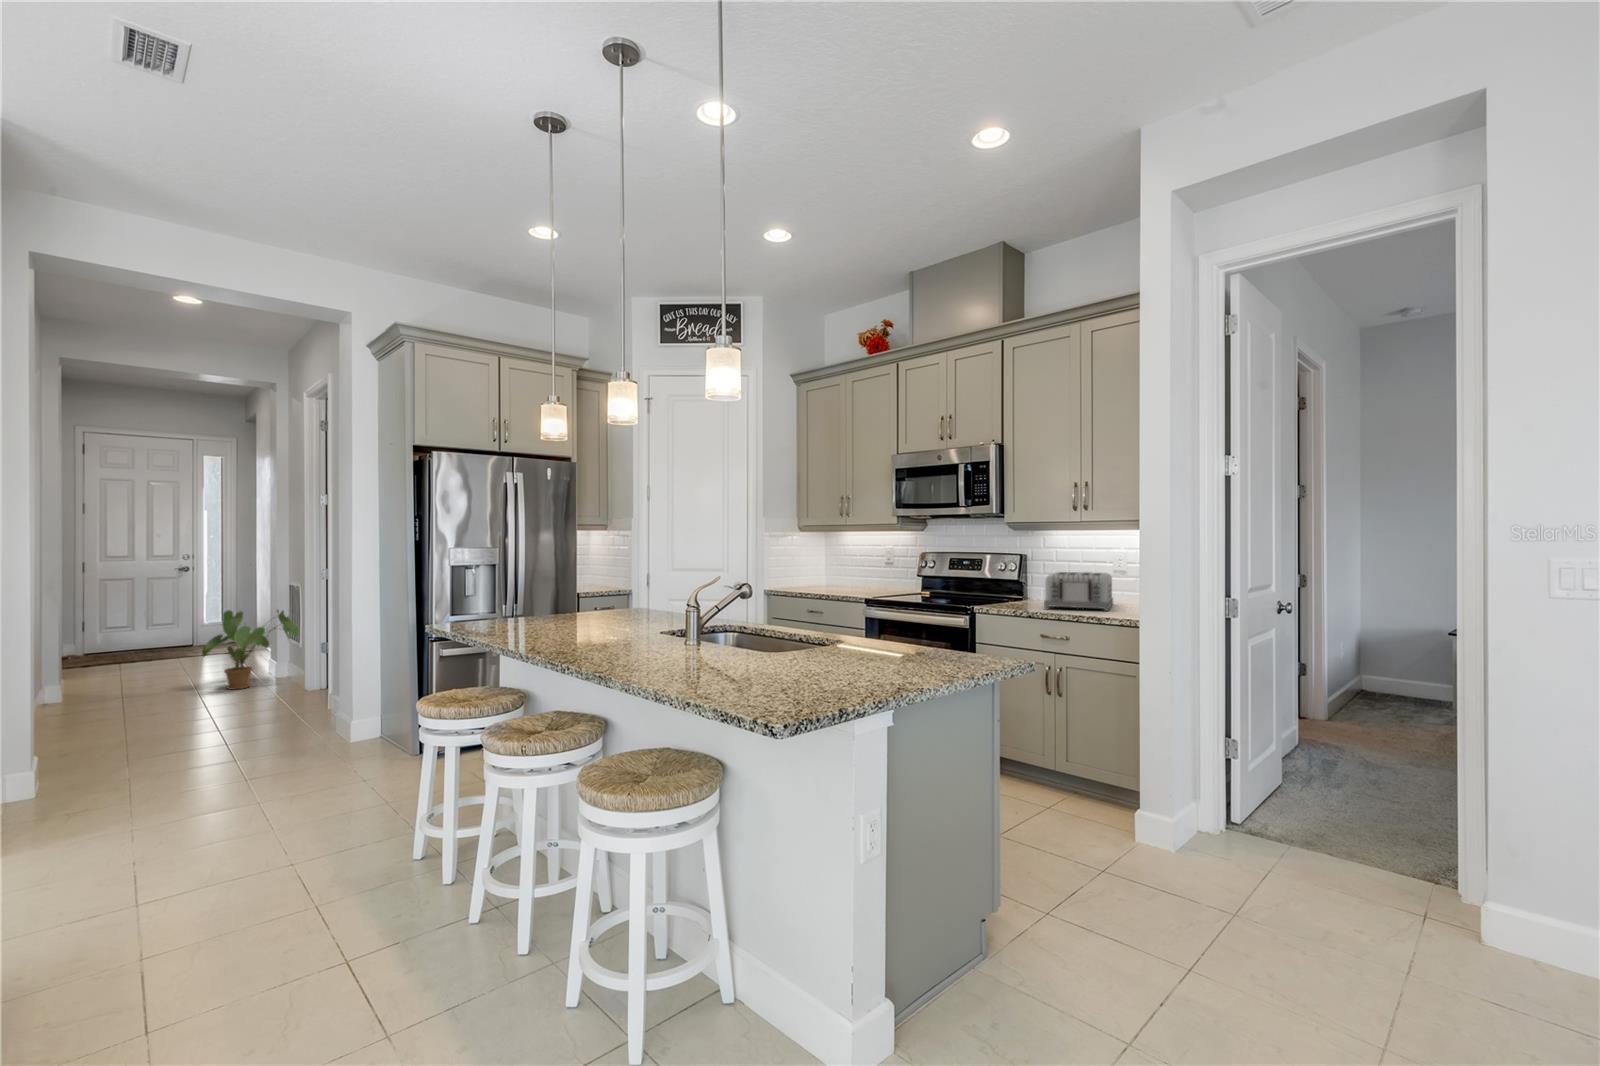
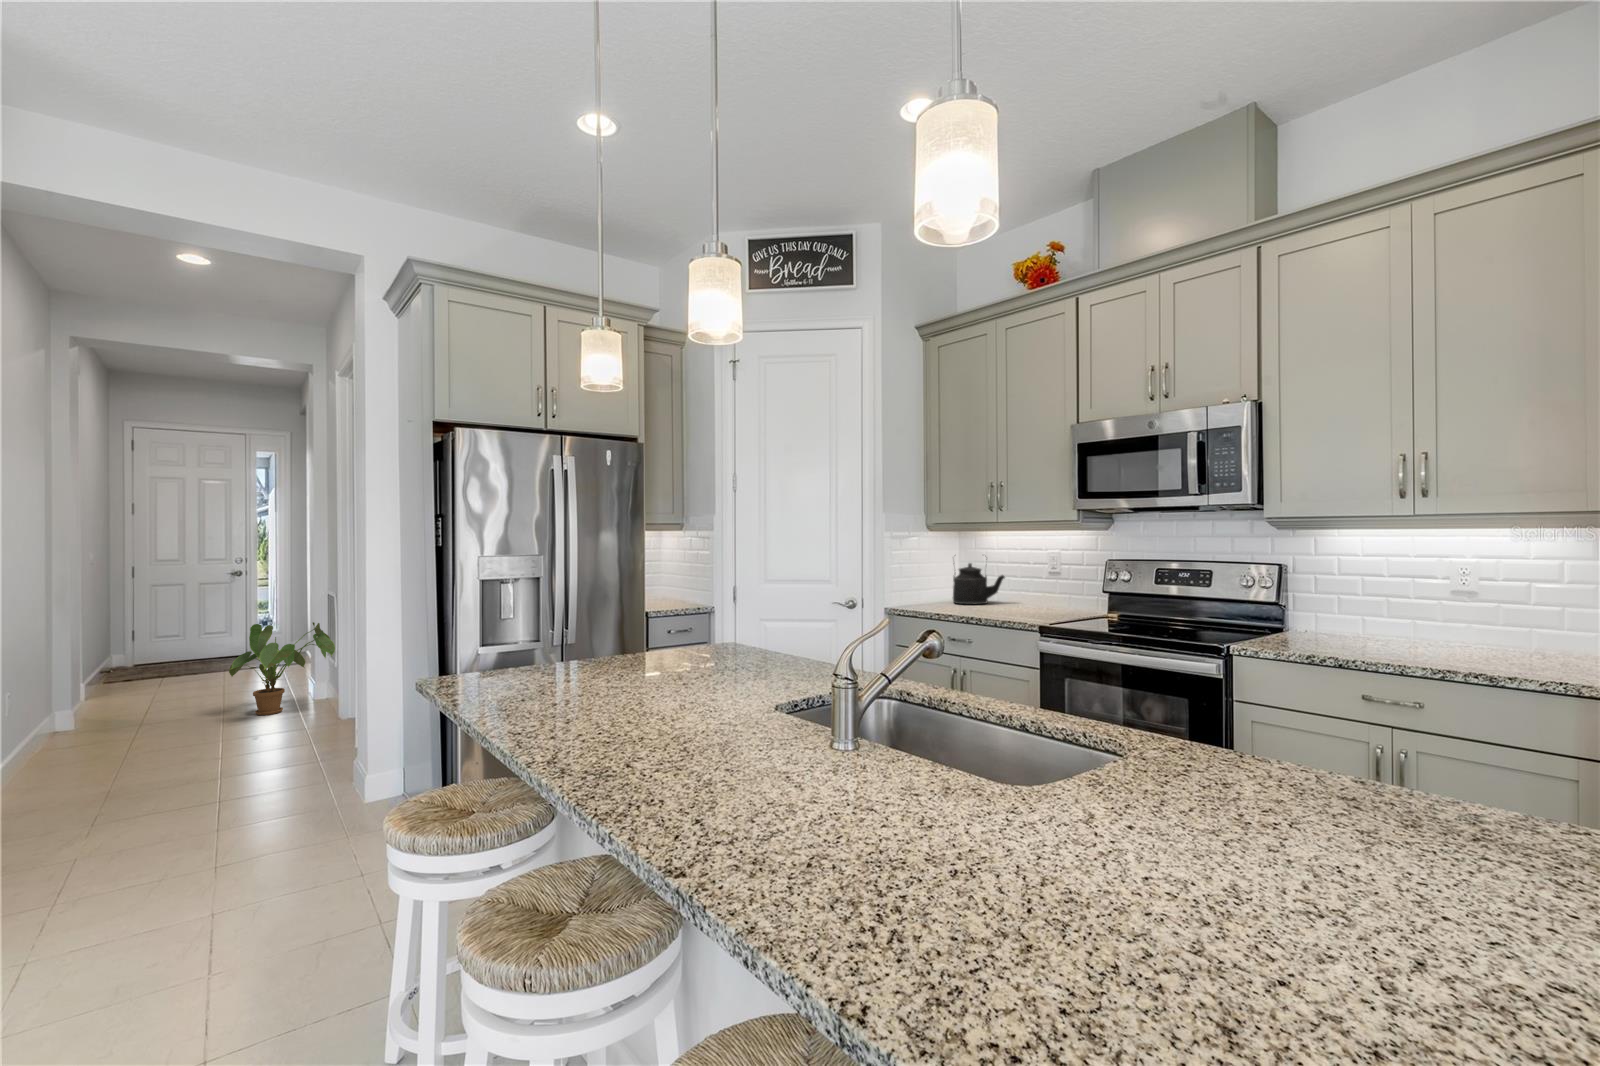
kettle: none [817,550,856,588] -> present [953,563,1005,604]
toaster: present [1044,572,1113,611] -> none [1345,592,1479,659]

